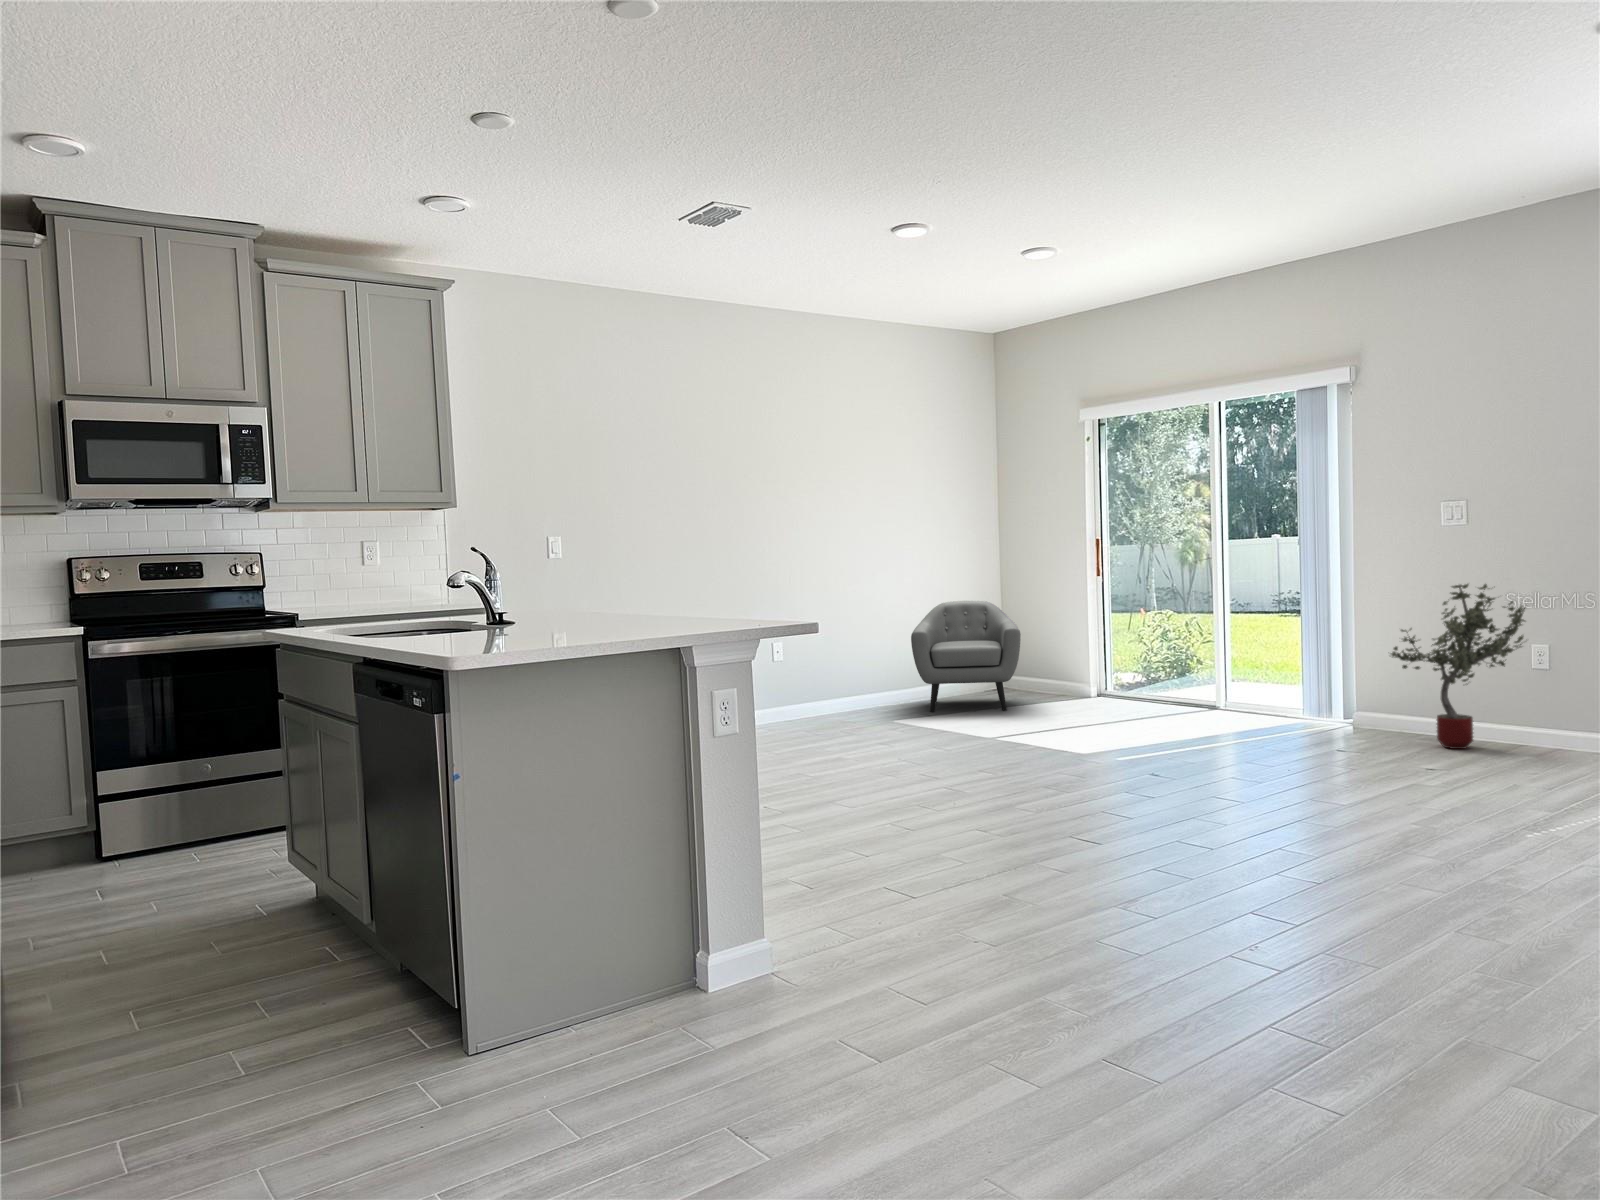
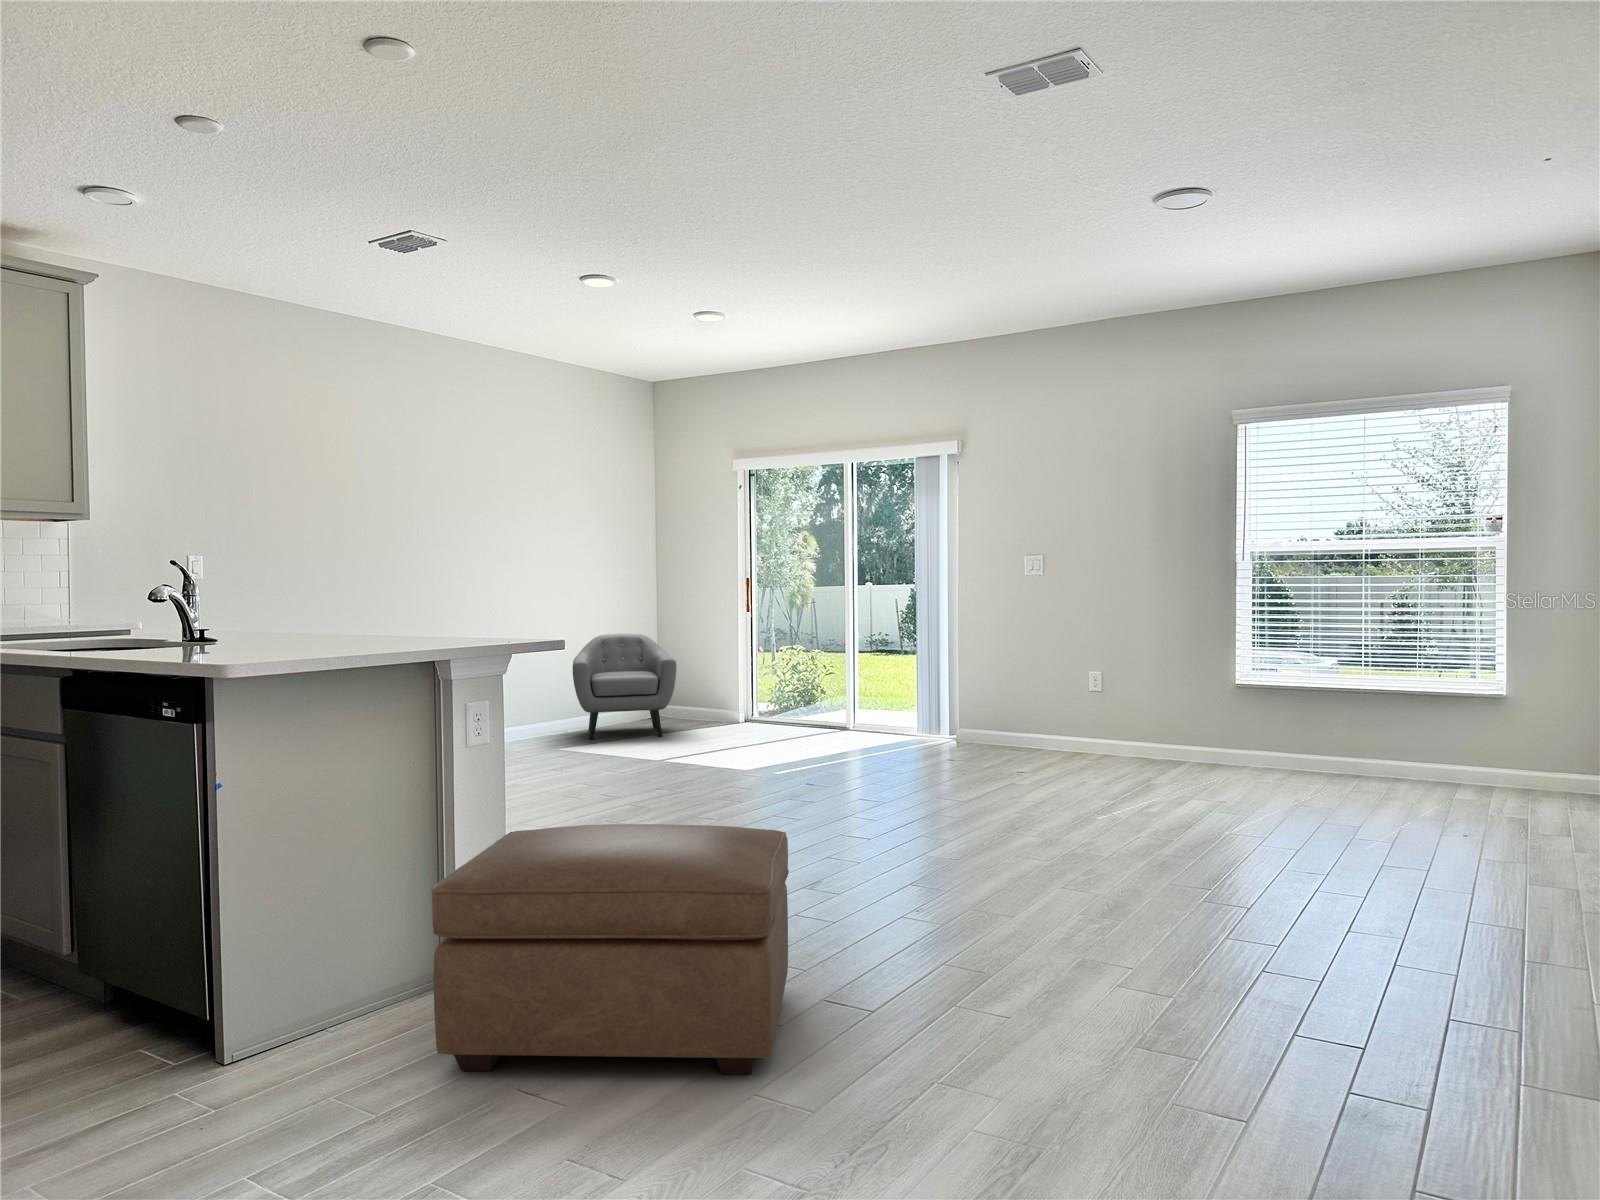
potted tree: present [1391,584,1525,749] -> none [985,621,1088,756]
ottoman: none [646,830,1058,1142] -> present [431,824,789,1075]

